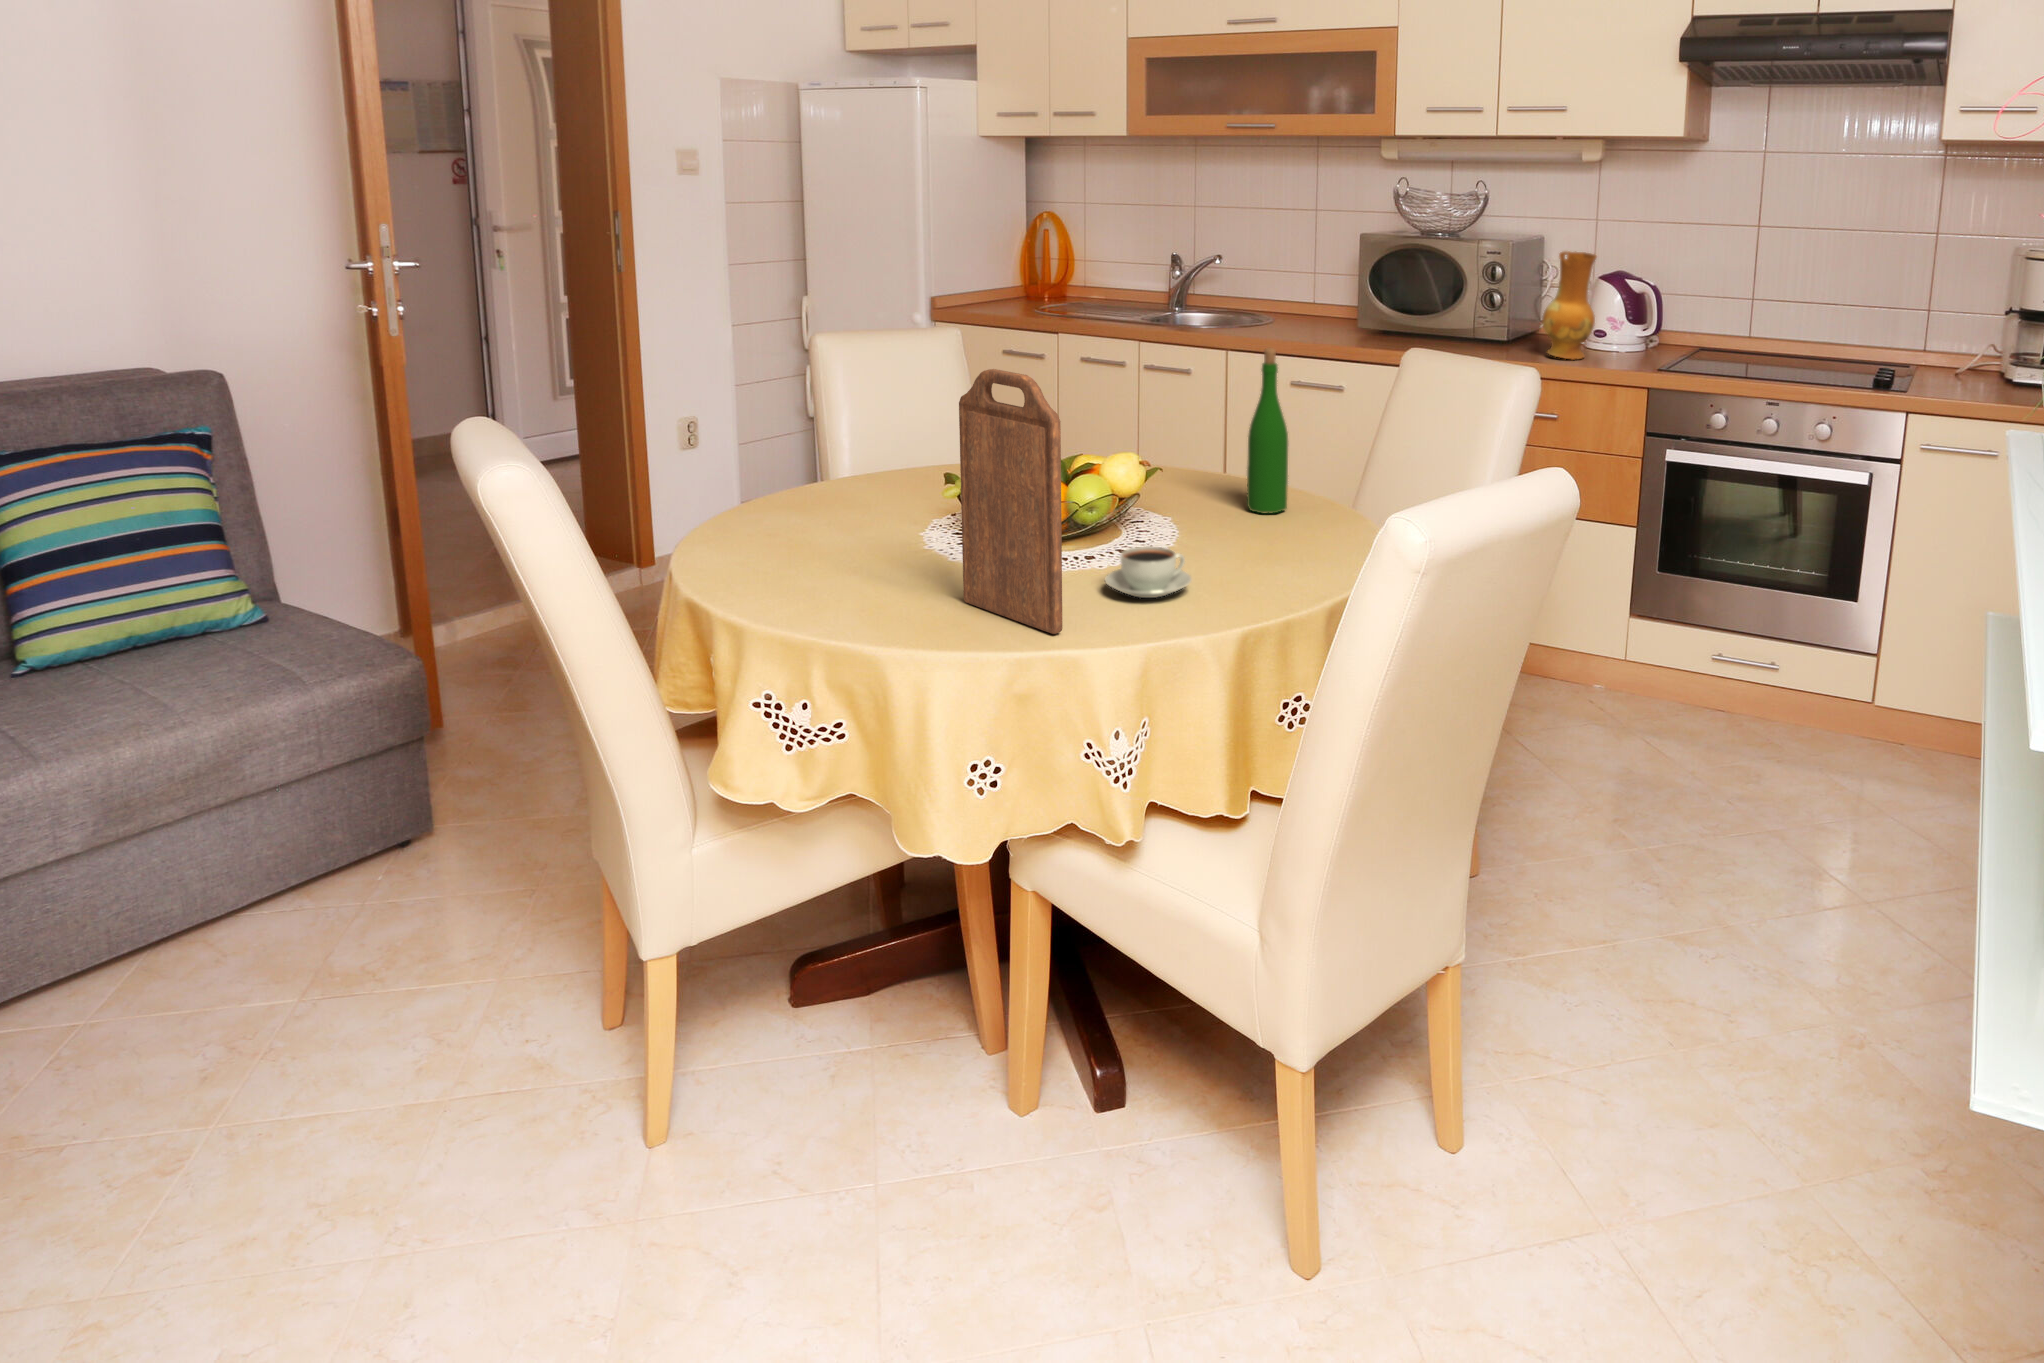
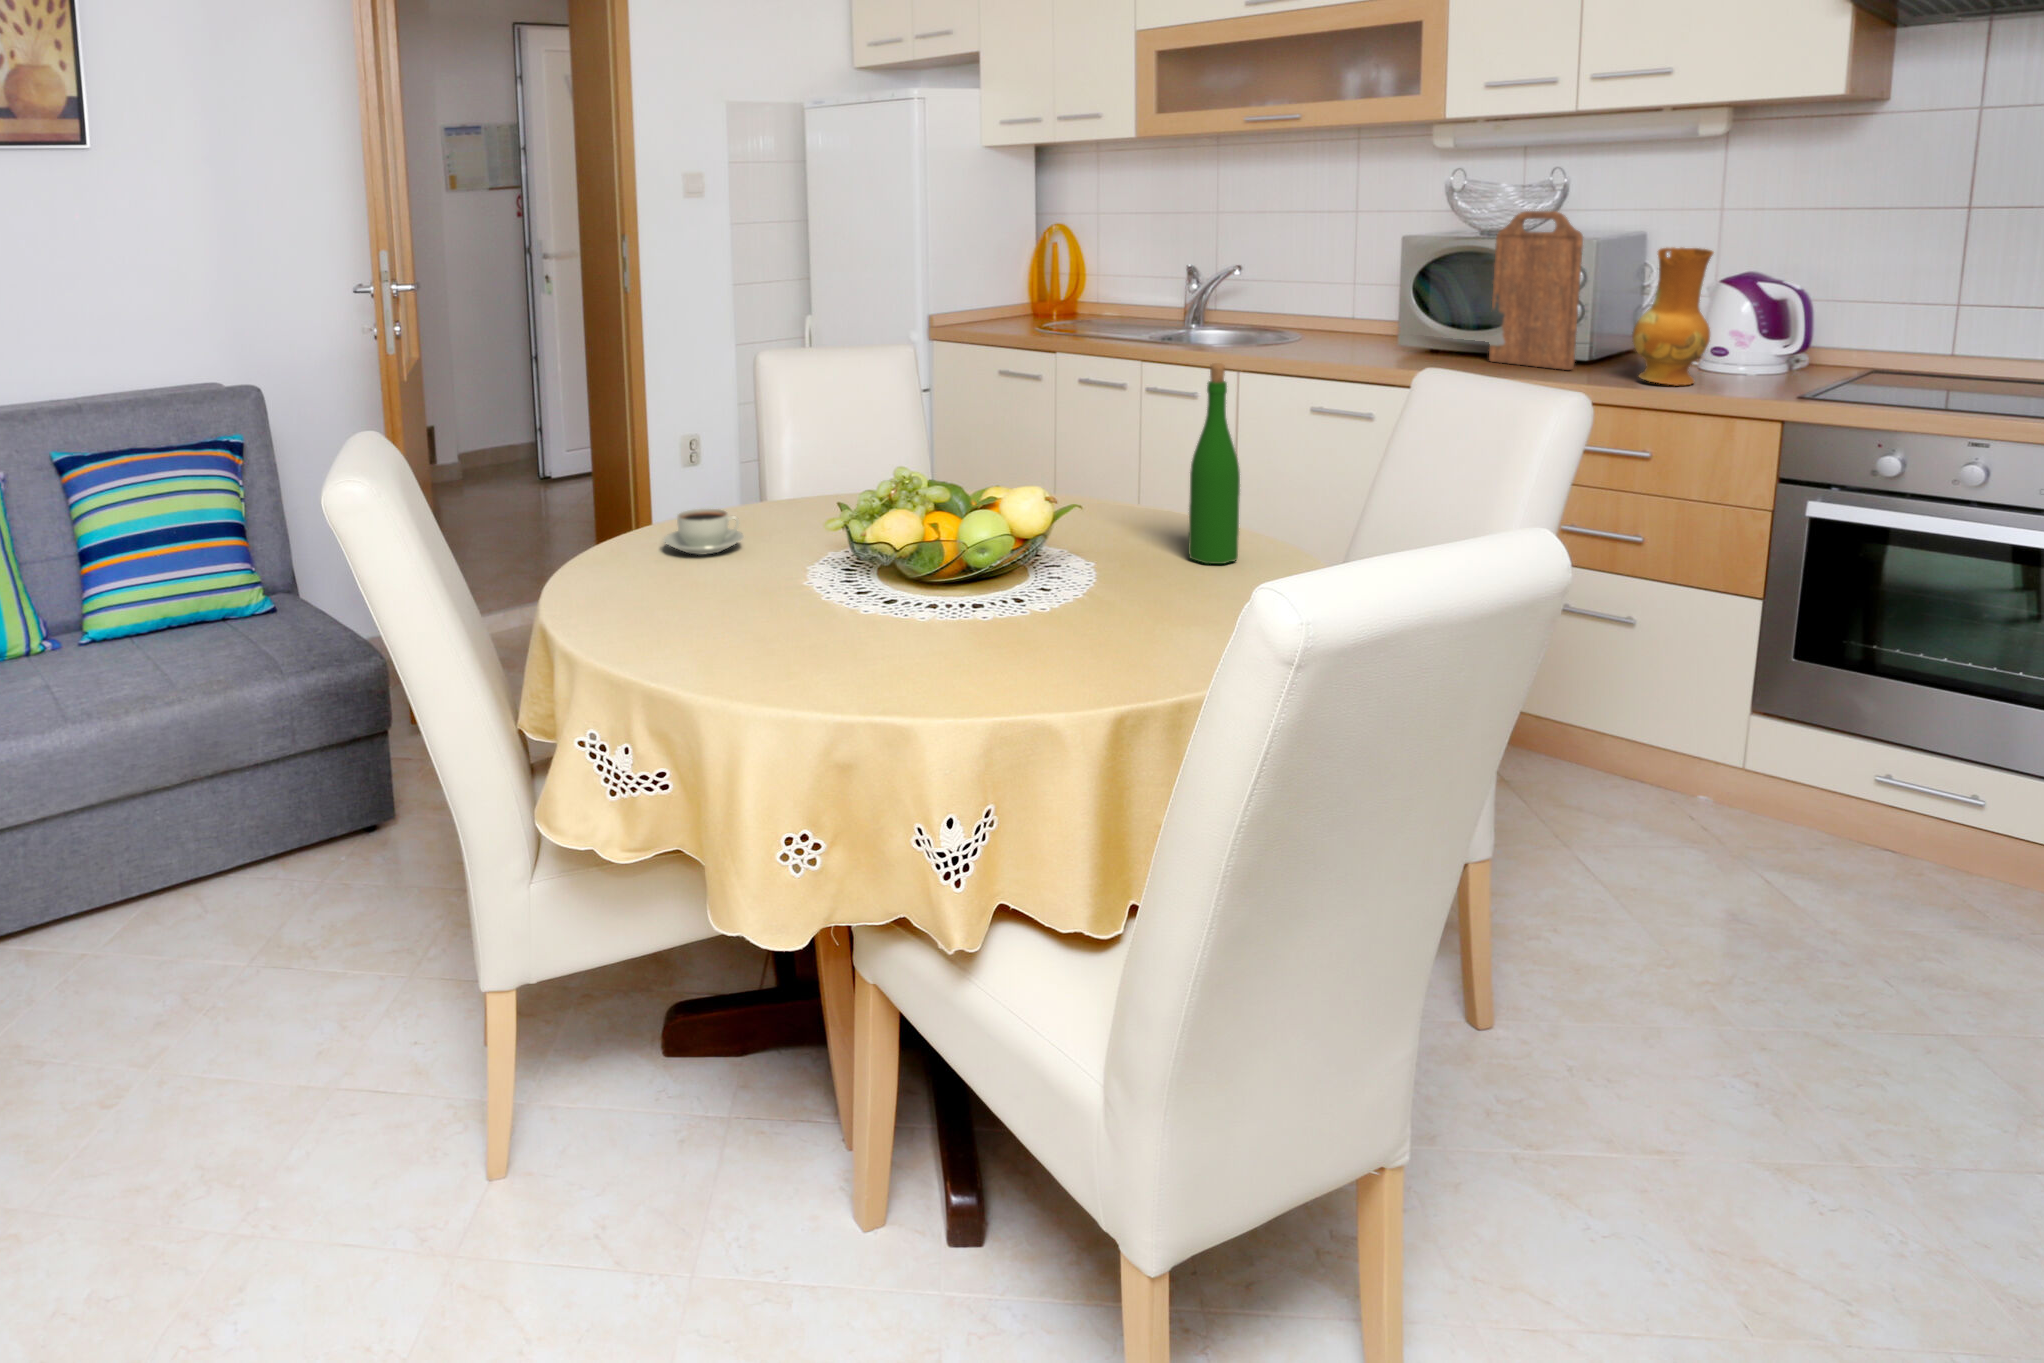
cutting board: present [959,369,1062,634] -> present [1489,211,1583,370]
coffee cup: present [1105,546,1191,598] -> present [664,509,743,555]

